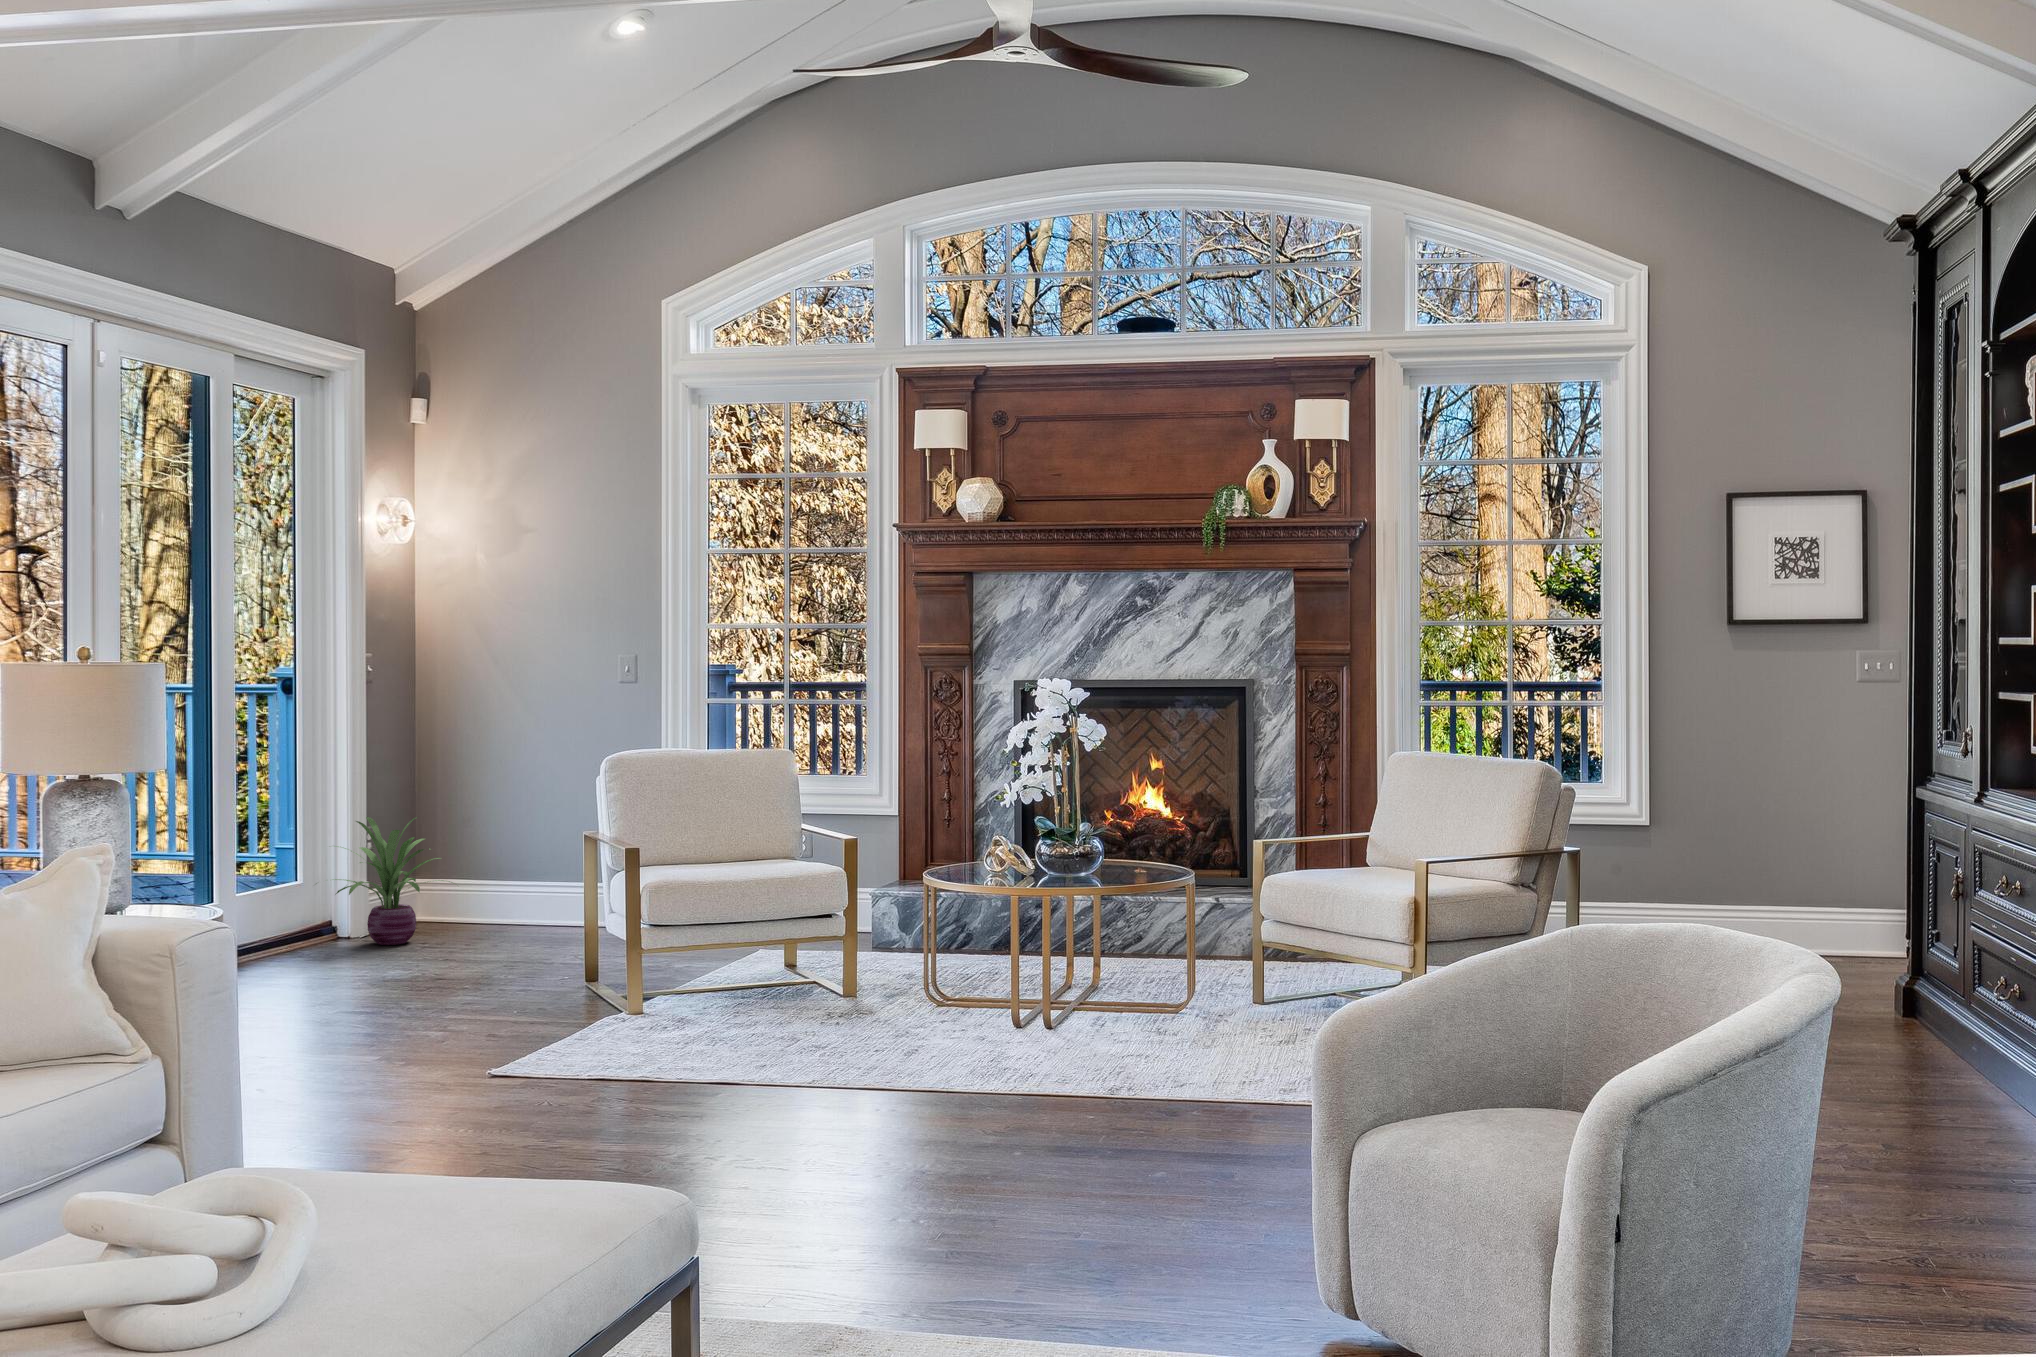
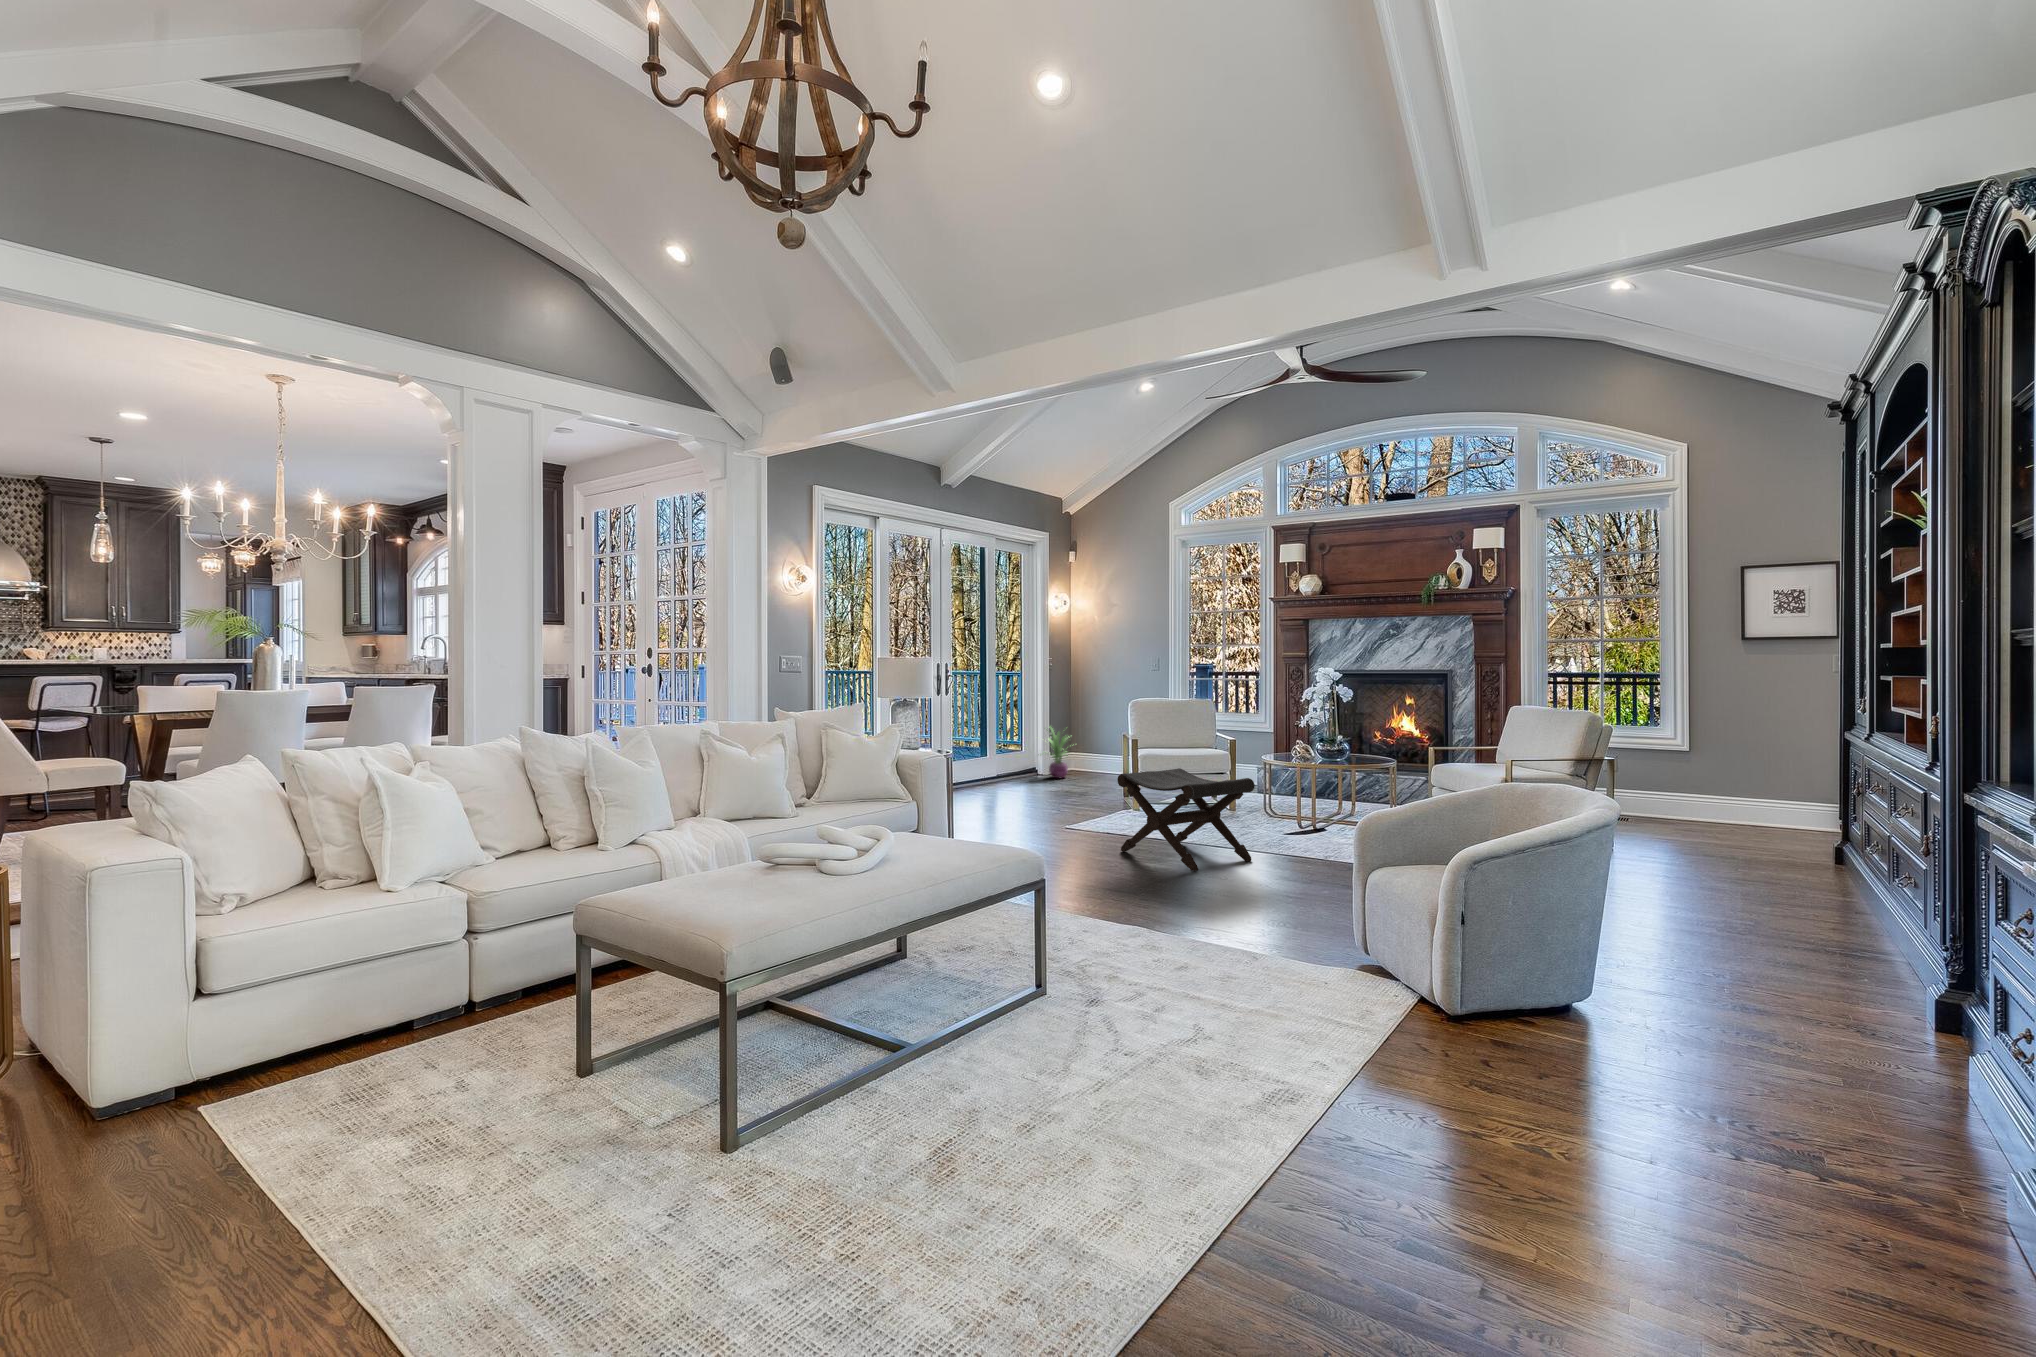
footstool: none [650,914,984,1171] -> present [1117,768,1255,871]

